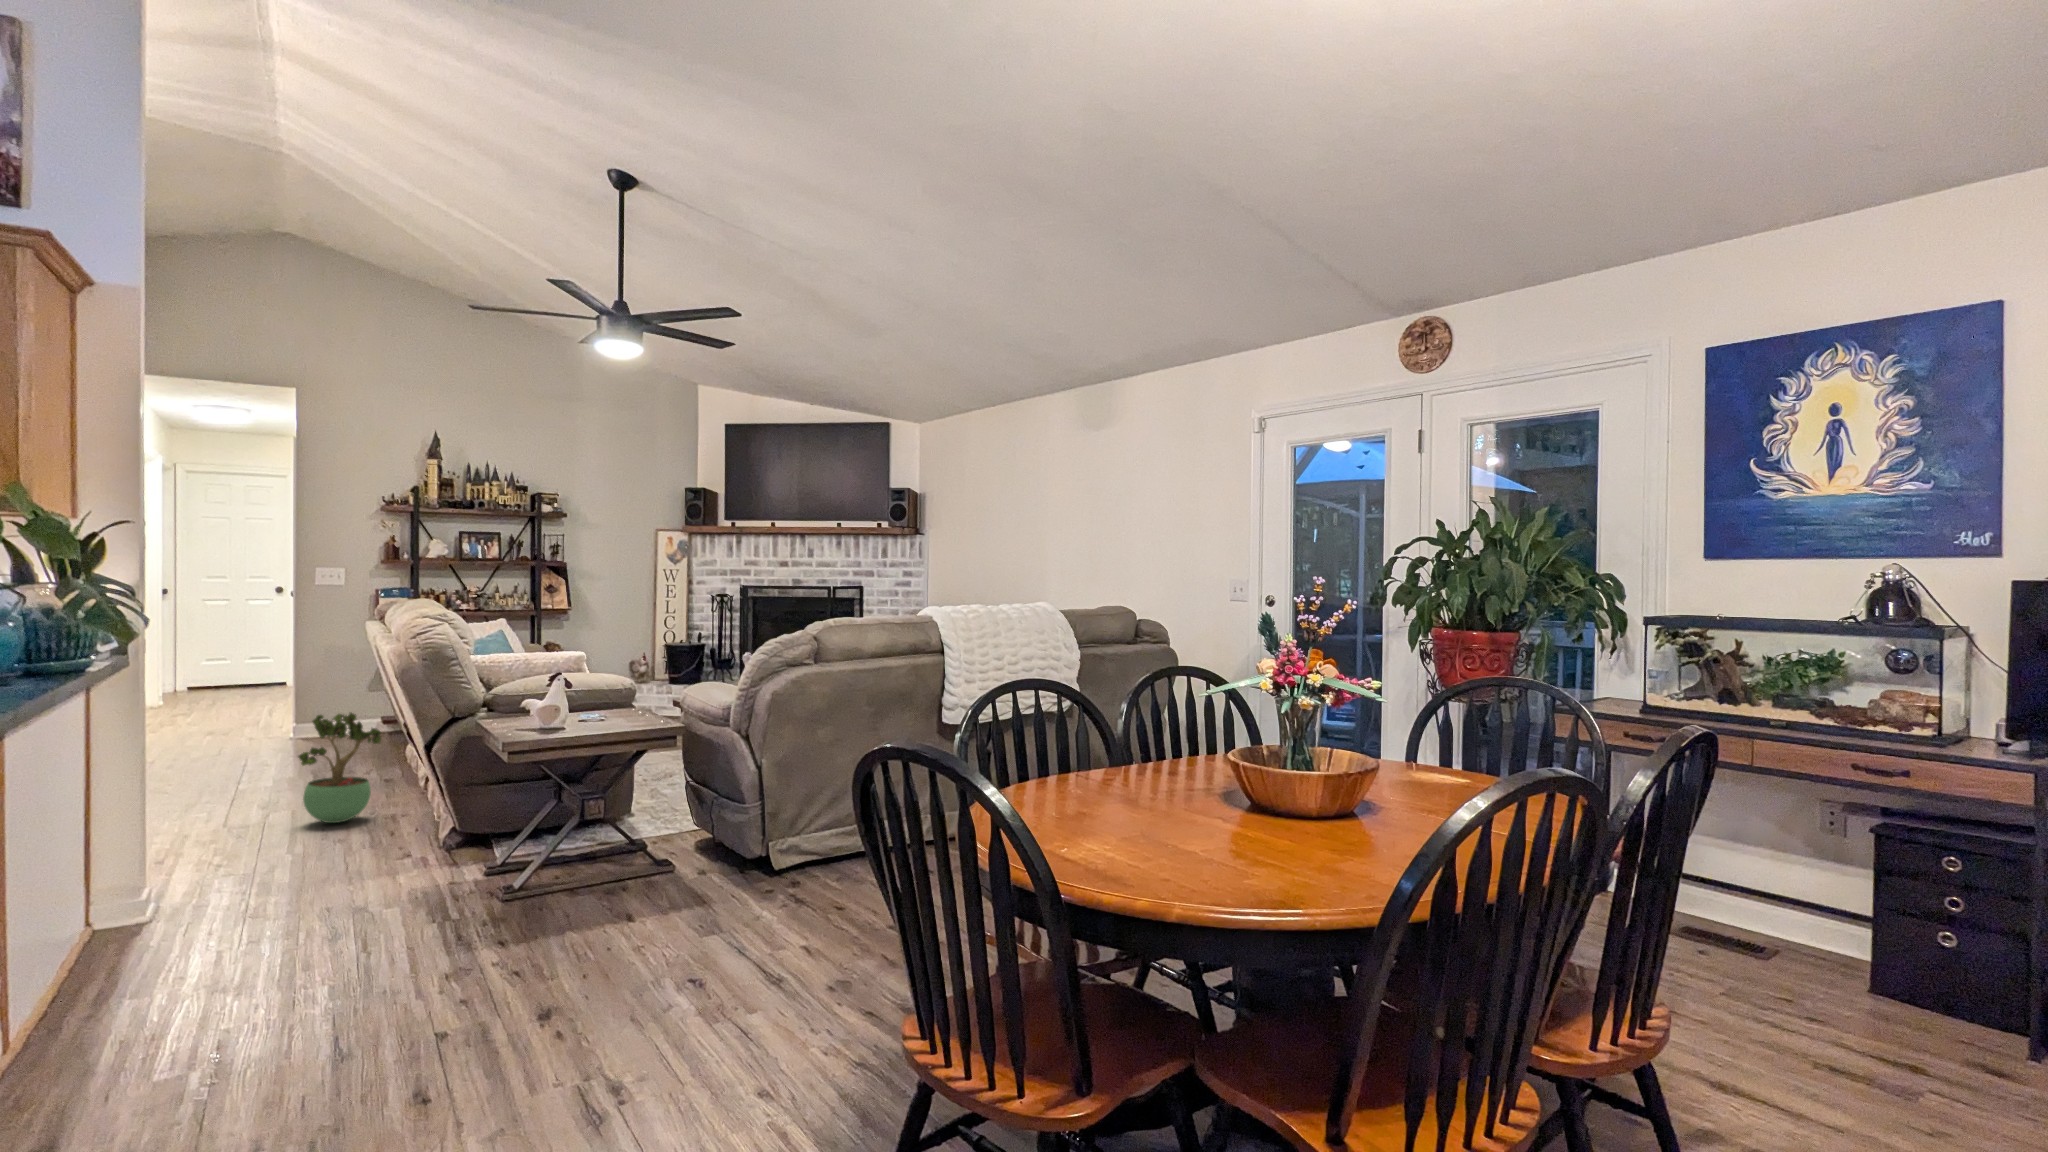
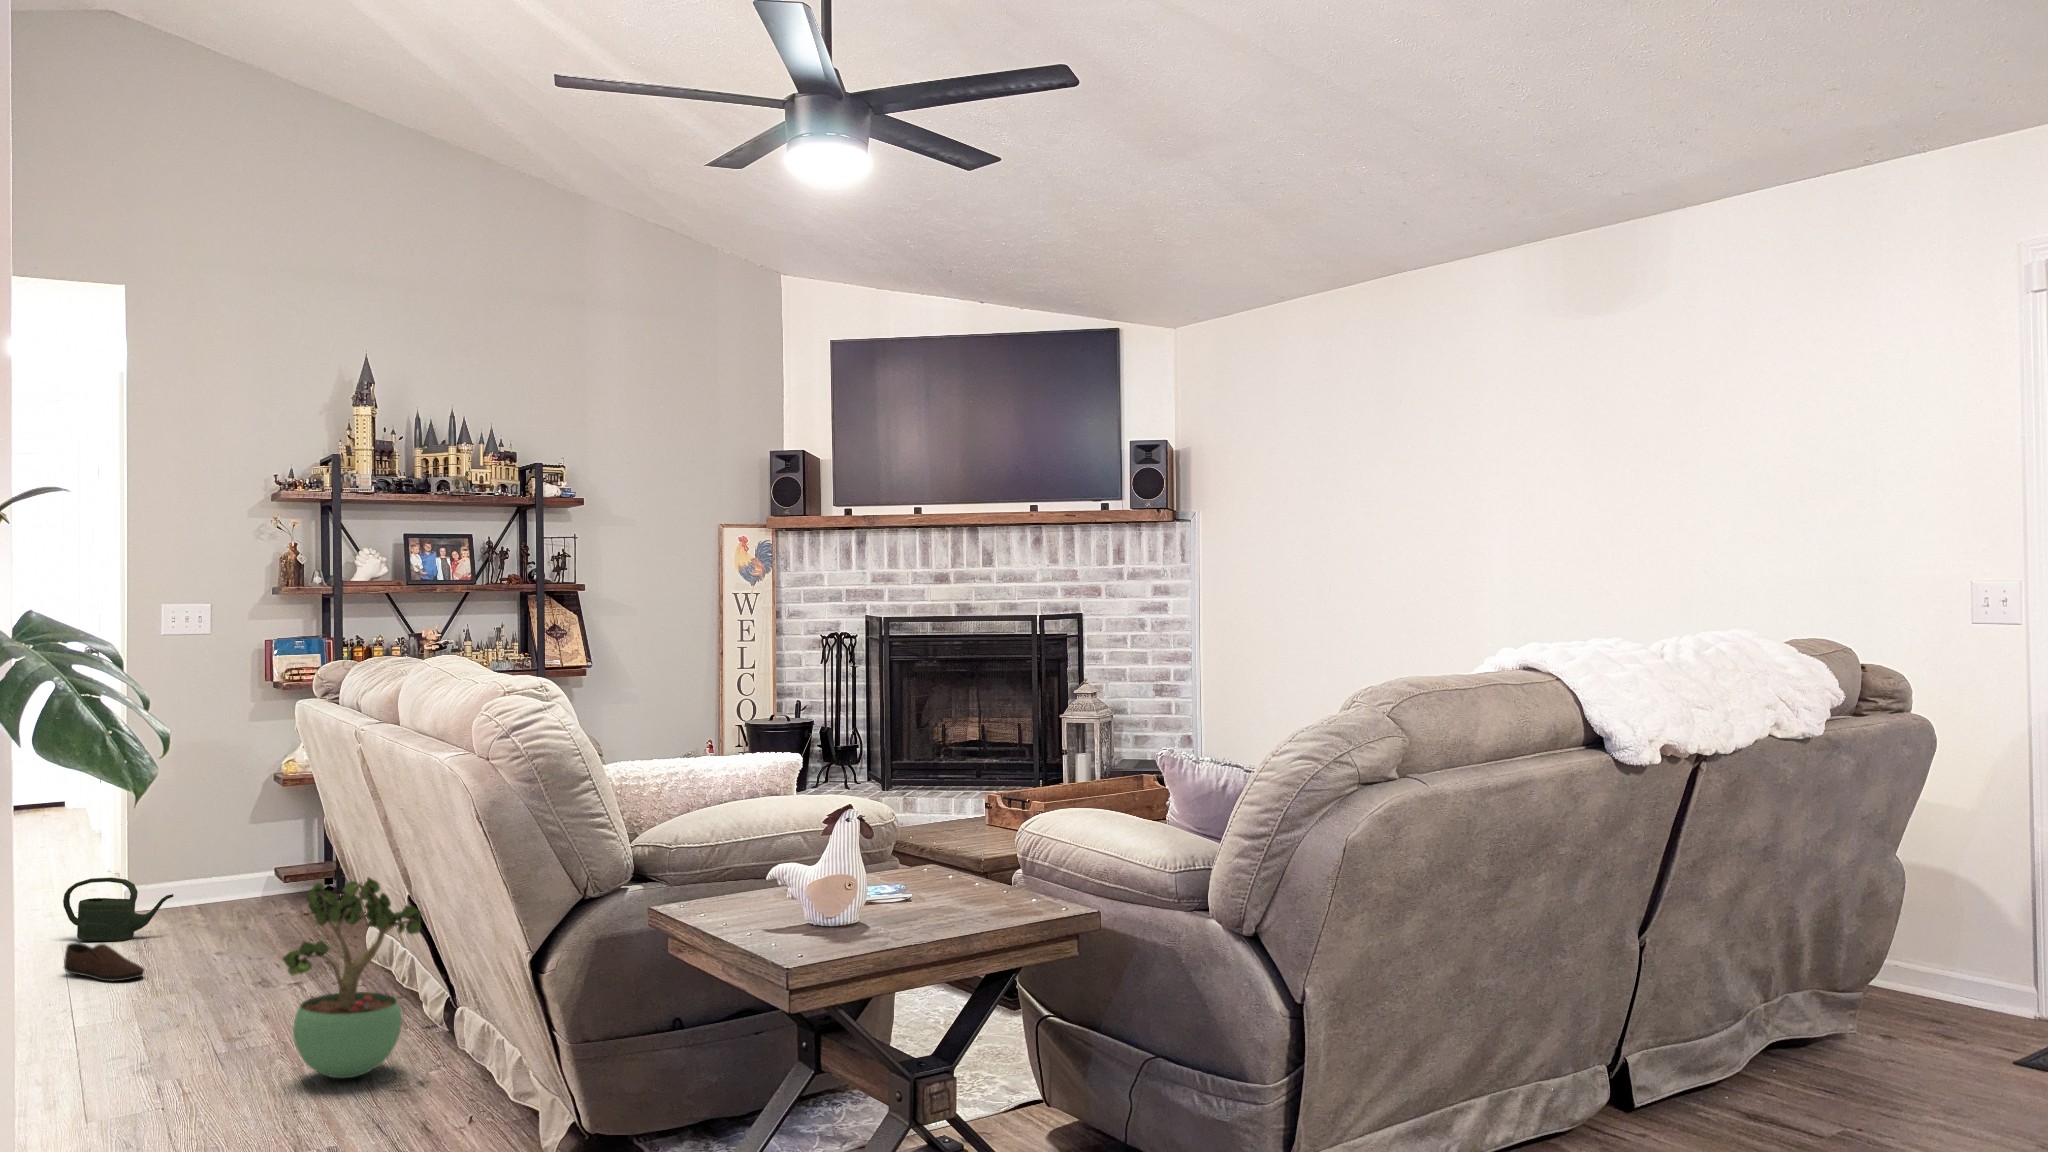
watering can: none [224,721,292,757] -> present [63,877,173,941]
shoe: none [211,755,259,777] -> present [64,943,144,981]

